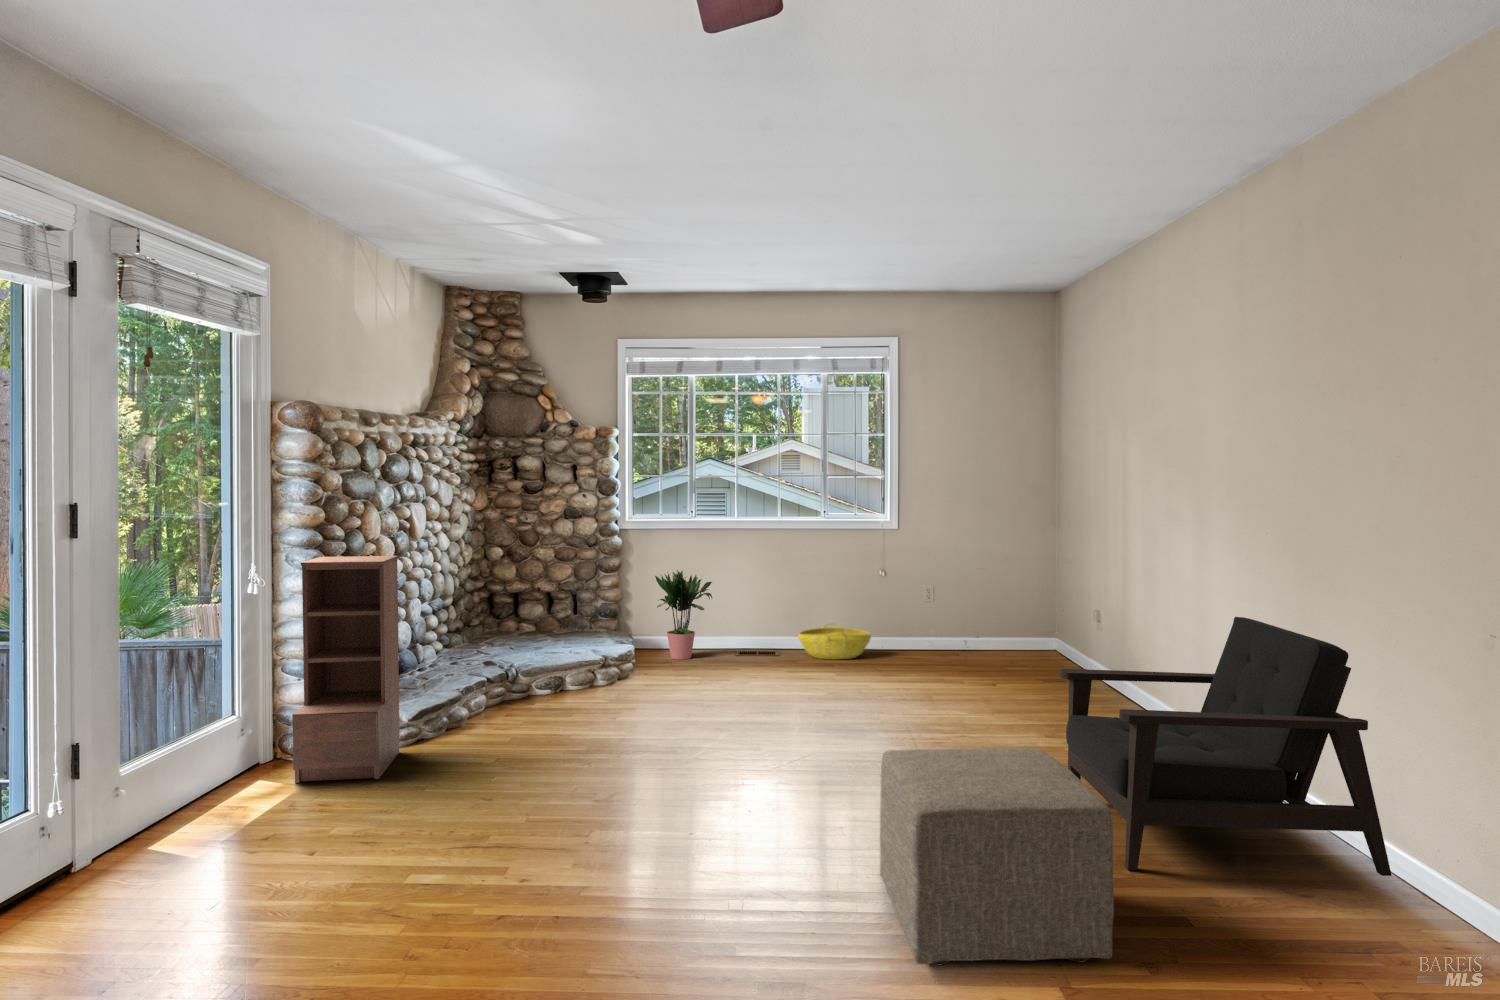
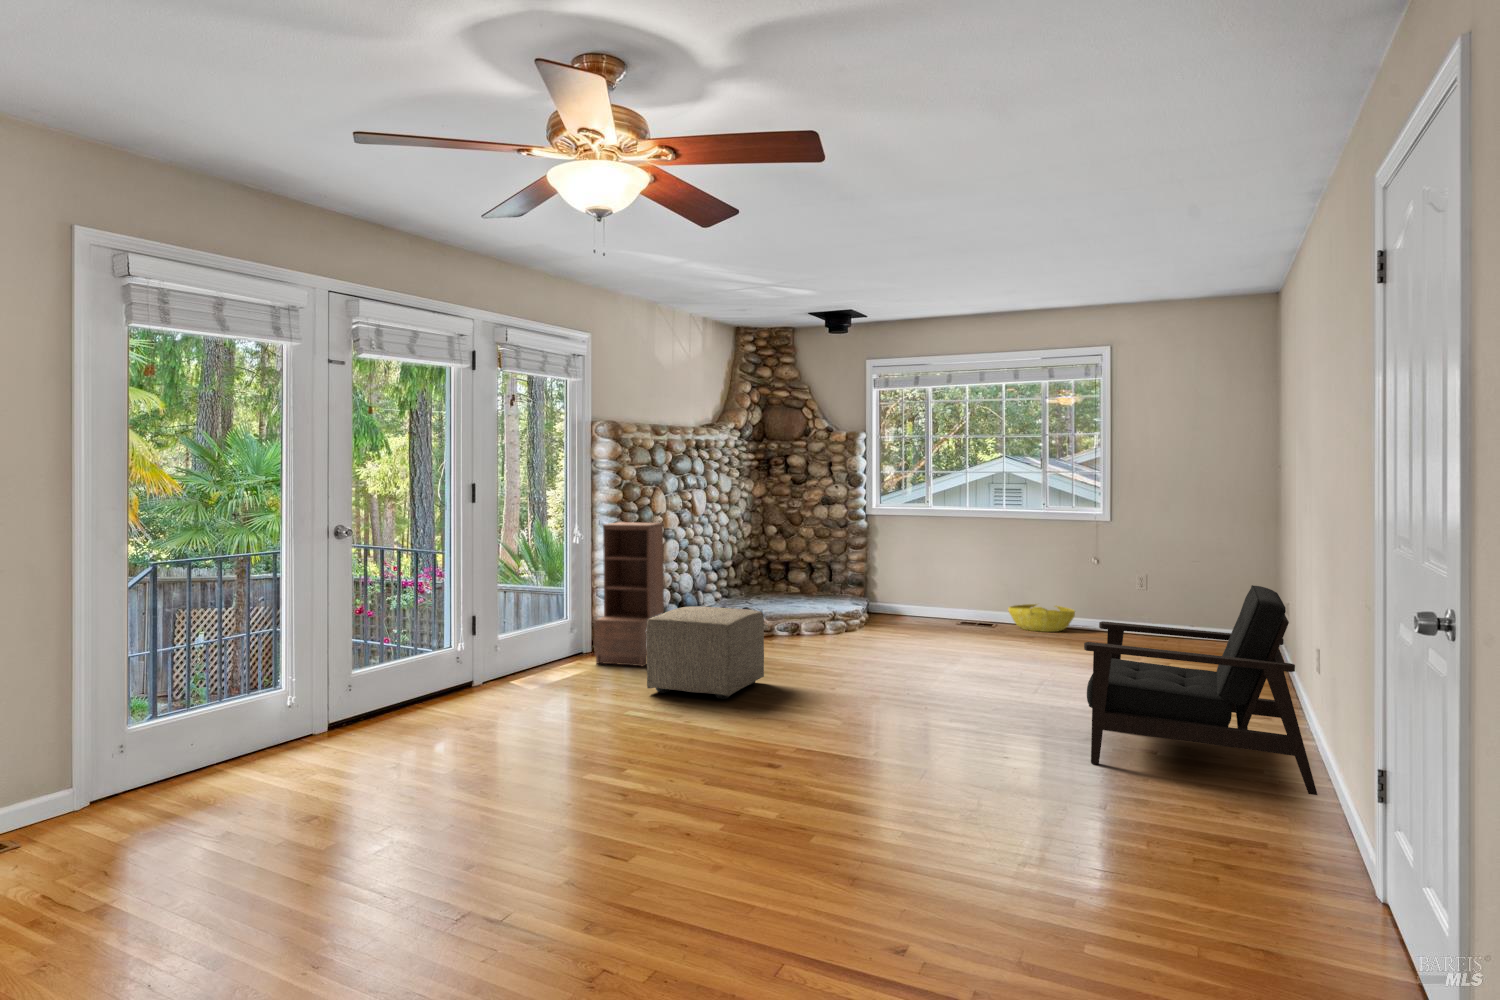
potted plant: present [655,570,712,660] -> none [886,547,937,622]
ottoman: present [880,748,1114,966] -> present [646,606,764,699]

